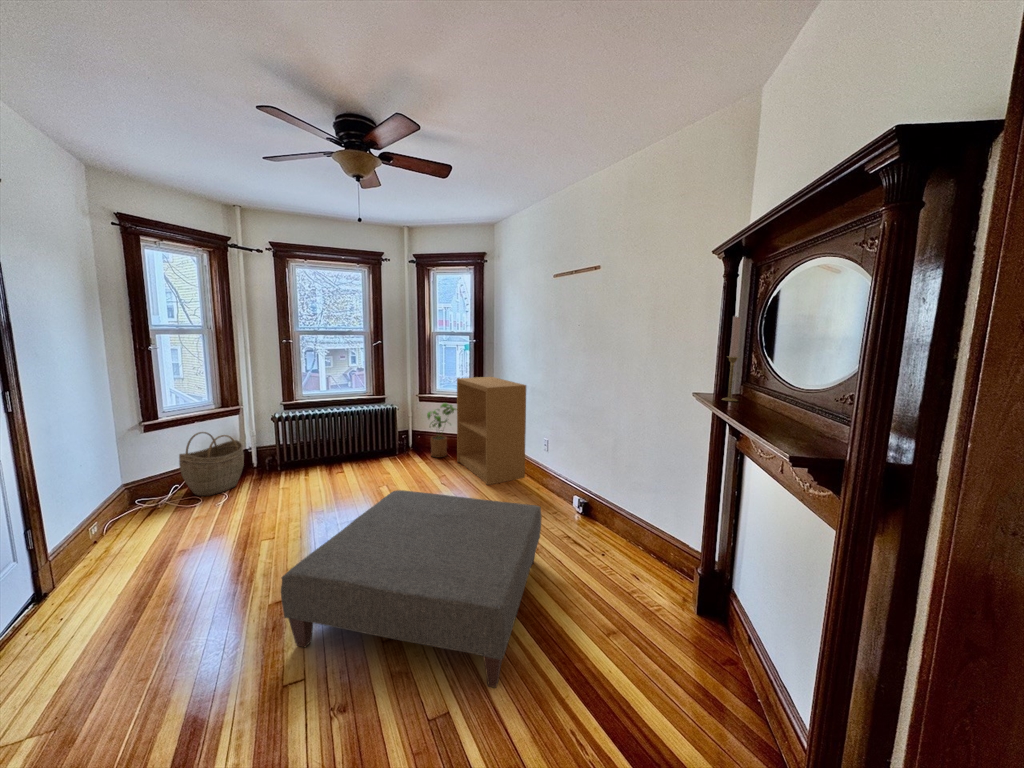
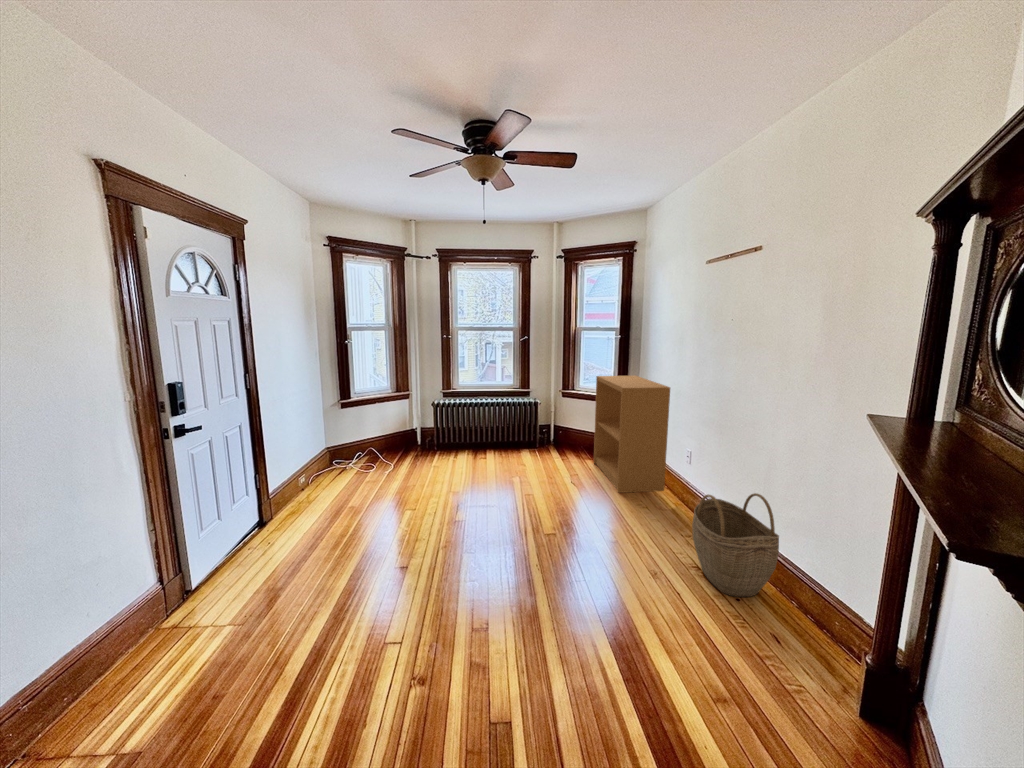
candlestick: present [723,316,741,401] -> none [911,304,953,433]
house plant: present [427,403,456,457] -> none [567,401,599,456]
woven basket: present [179,432,244,496] -> present [692,493,779,597]
ottoman: present [281,490,542,688] -> none [393,485,659,715]

